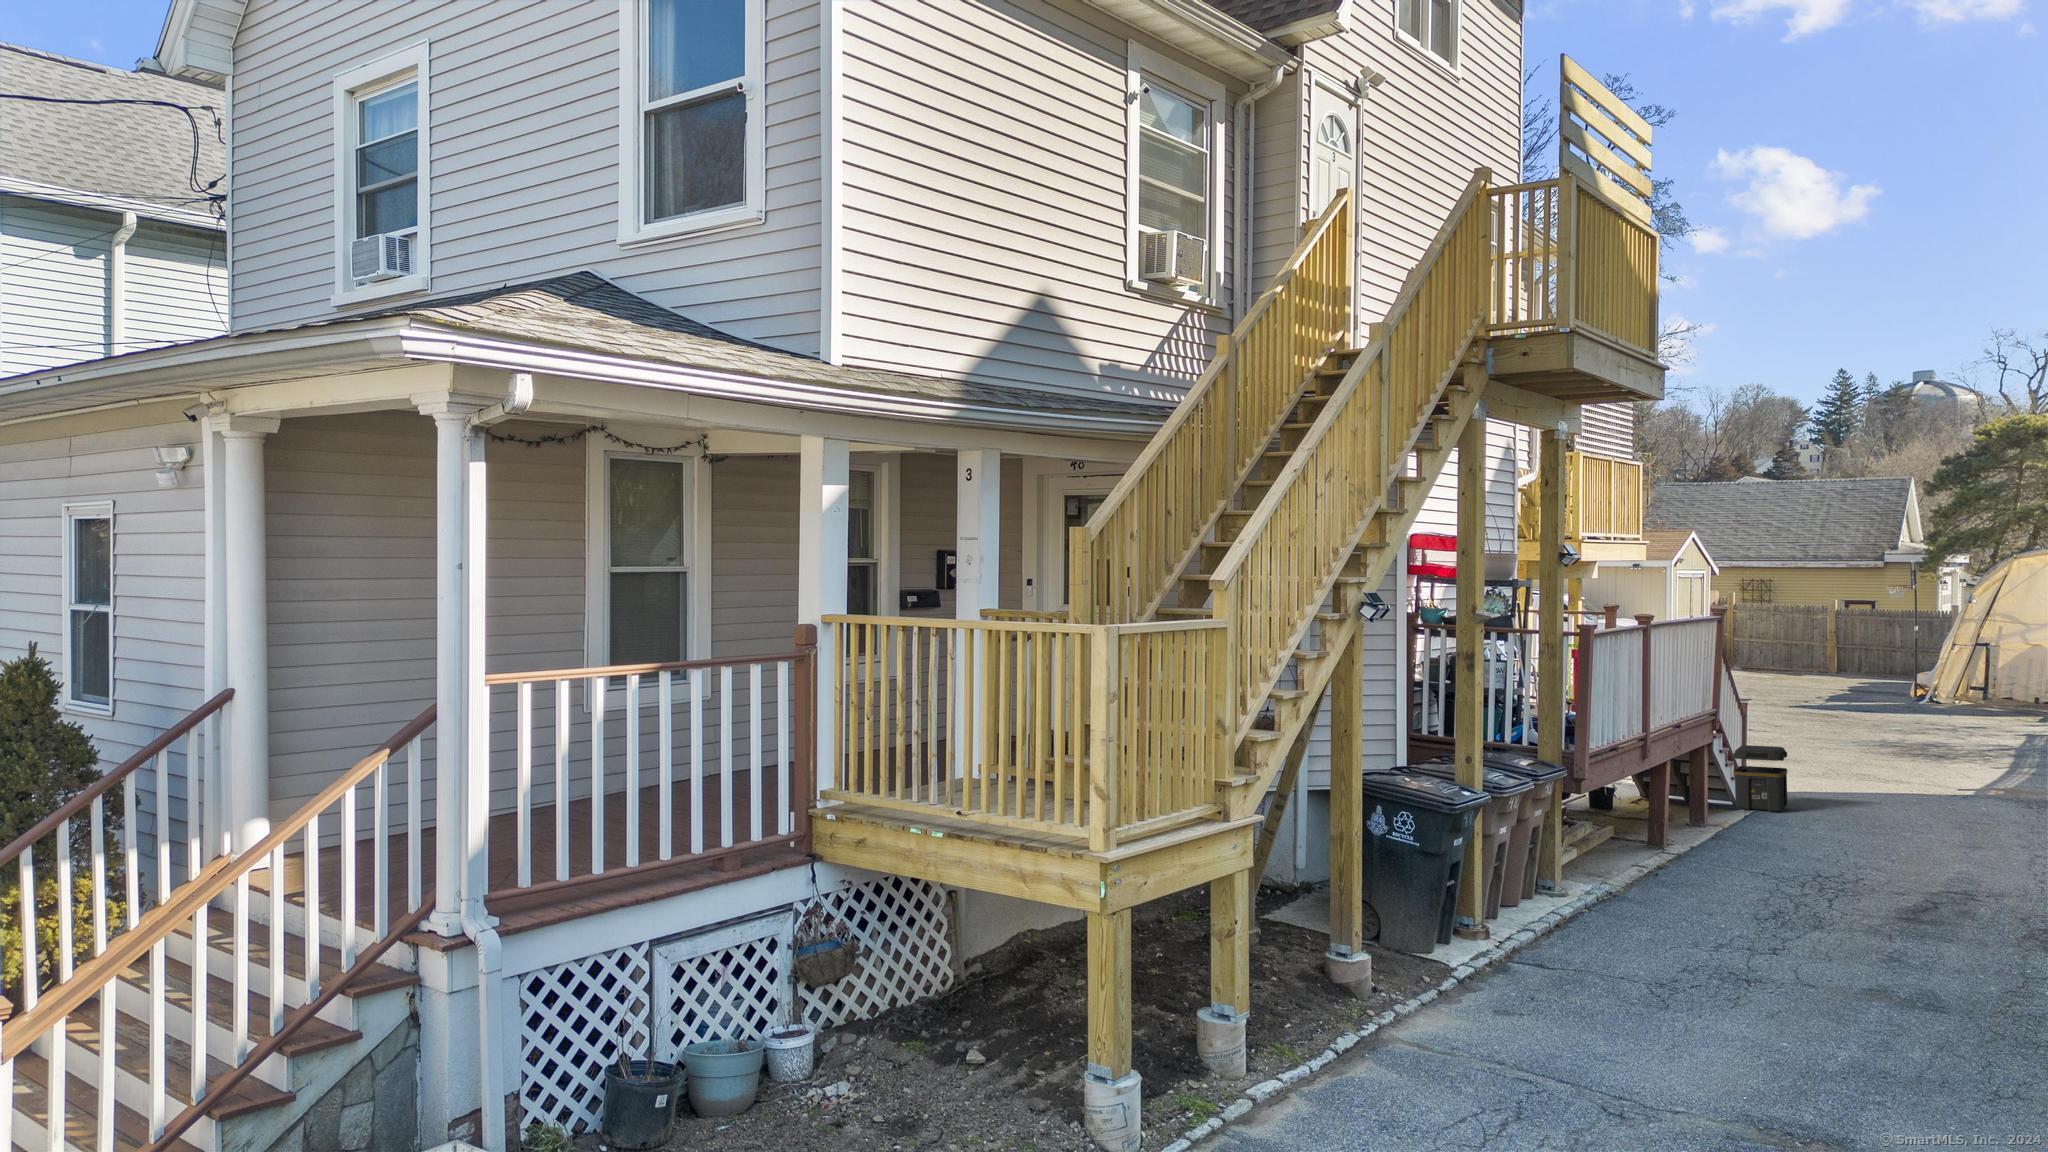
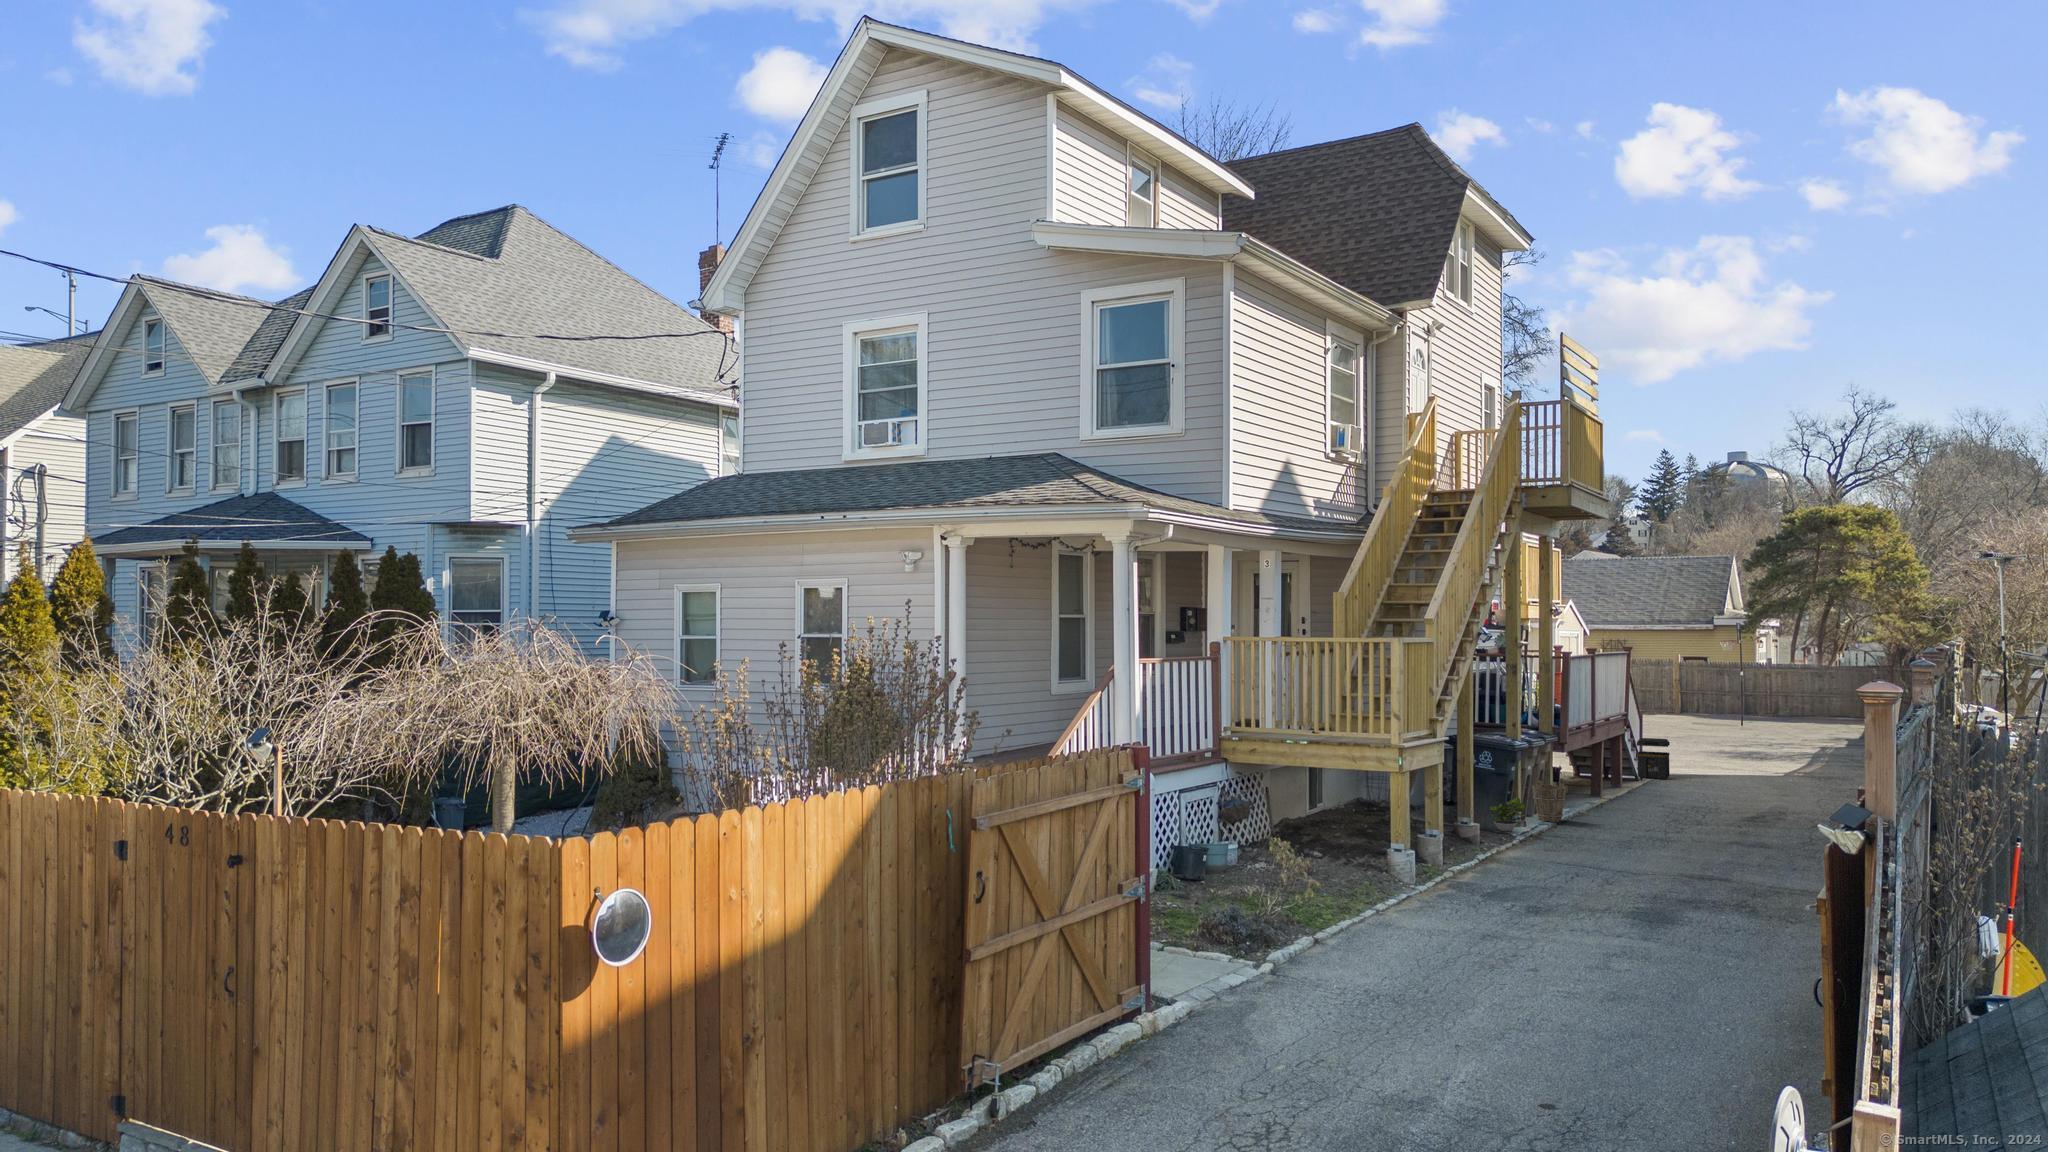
bucket: none [1512,845,1571,924] -> present [1532,778,1566,822]
potted plant: none [1415,894,1482,954] -> present [1489,798,1526,832]

